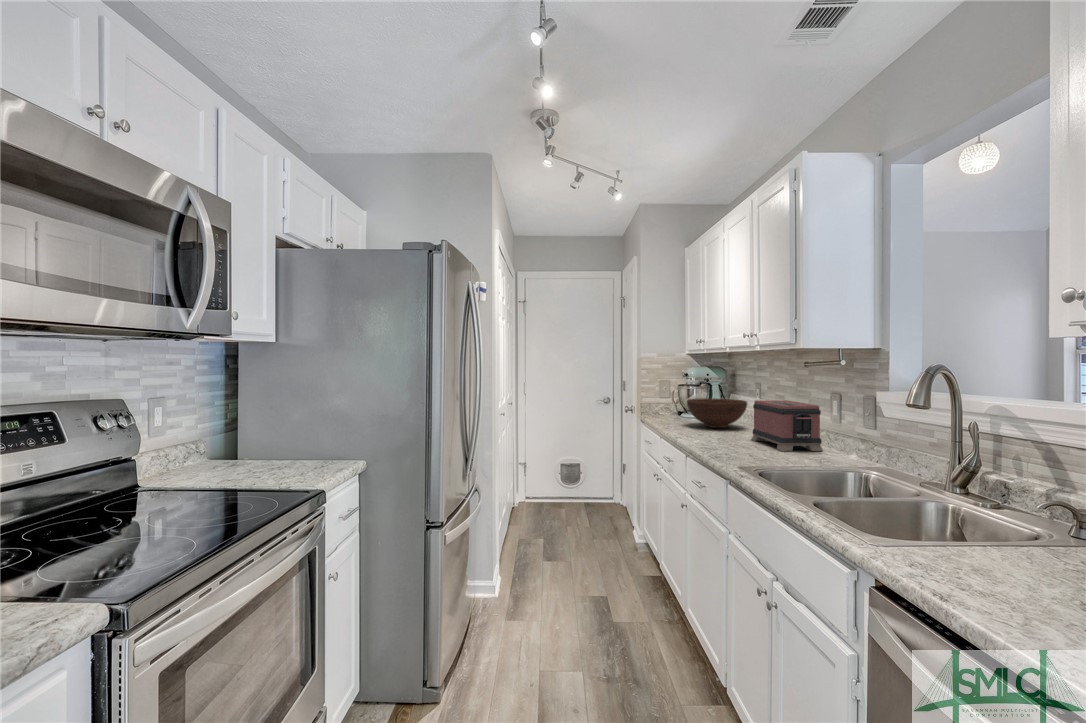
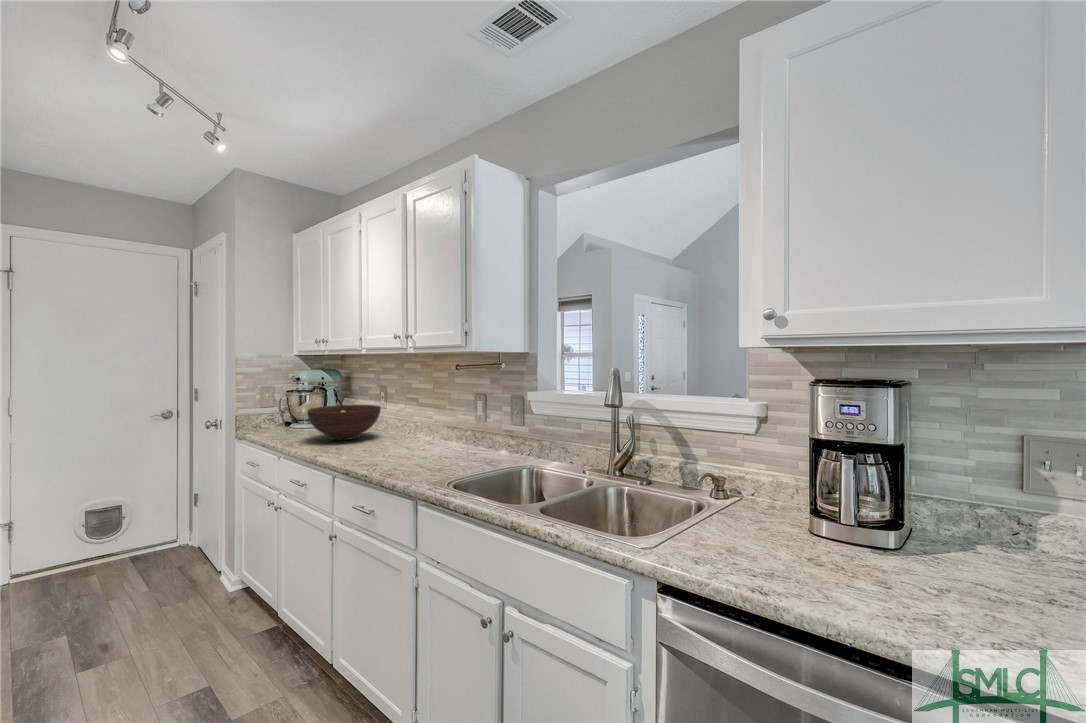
toaster: present [751,400,823,451] -> none [400,403,476,460]

